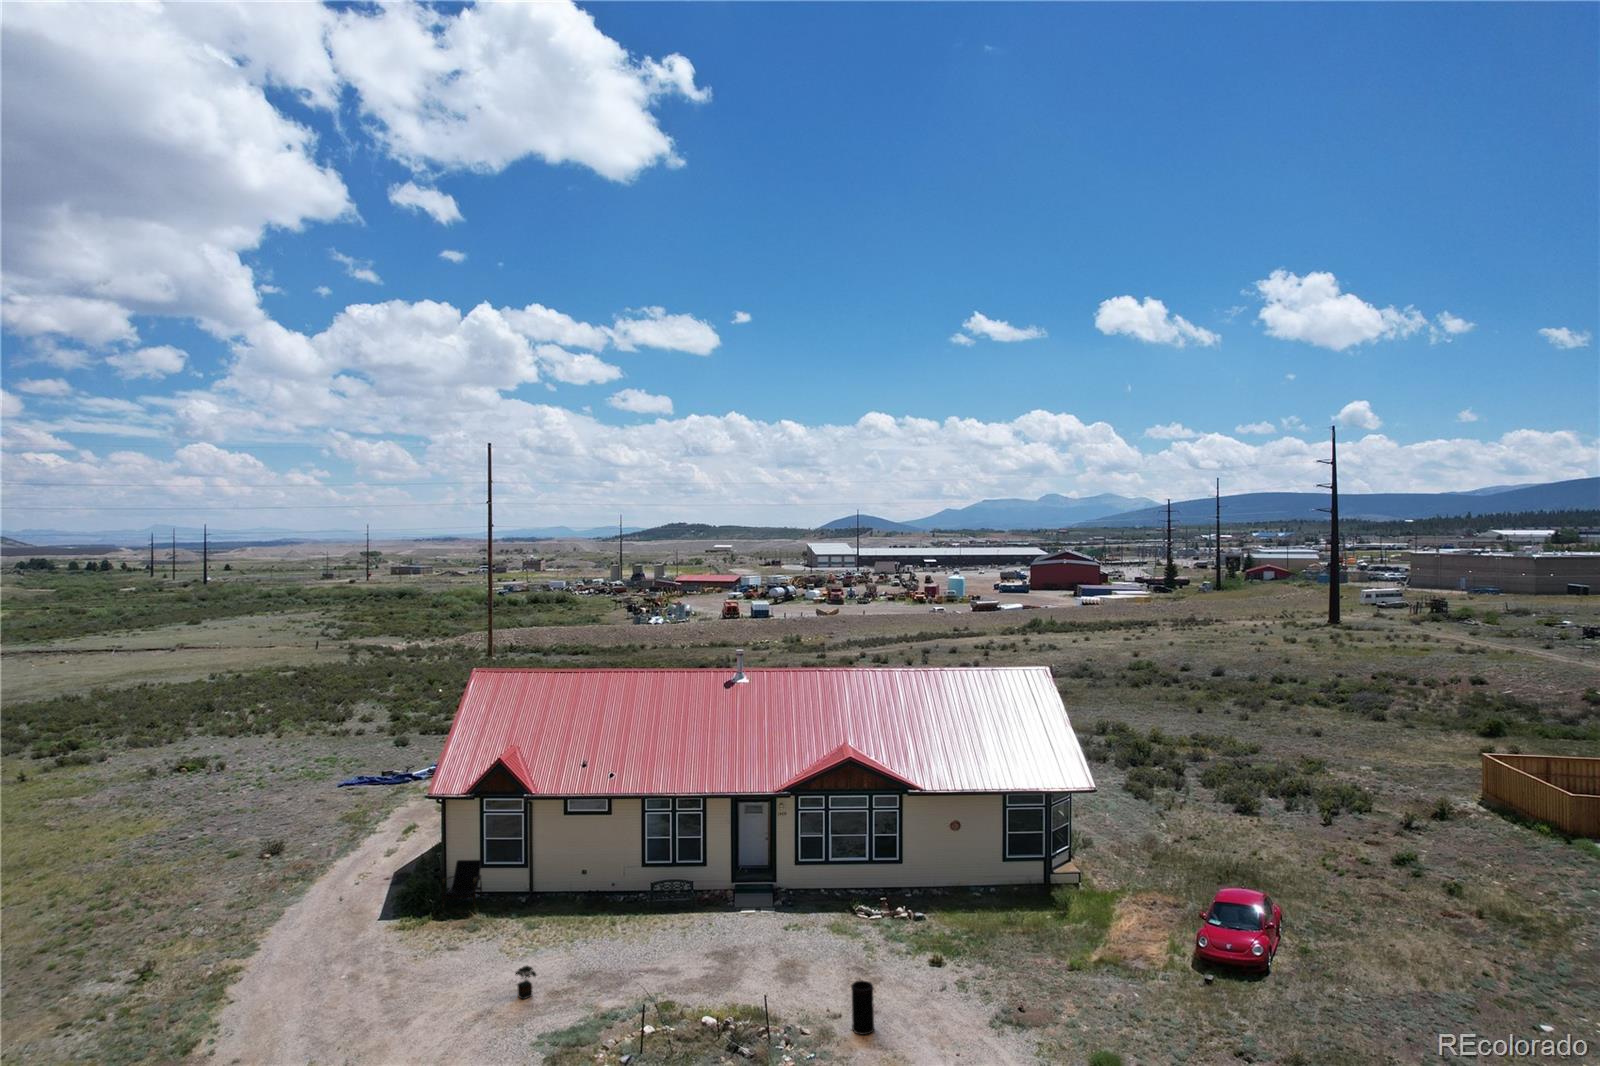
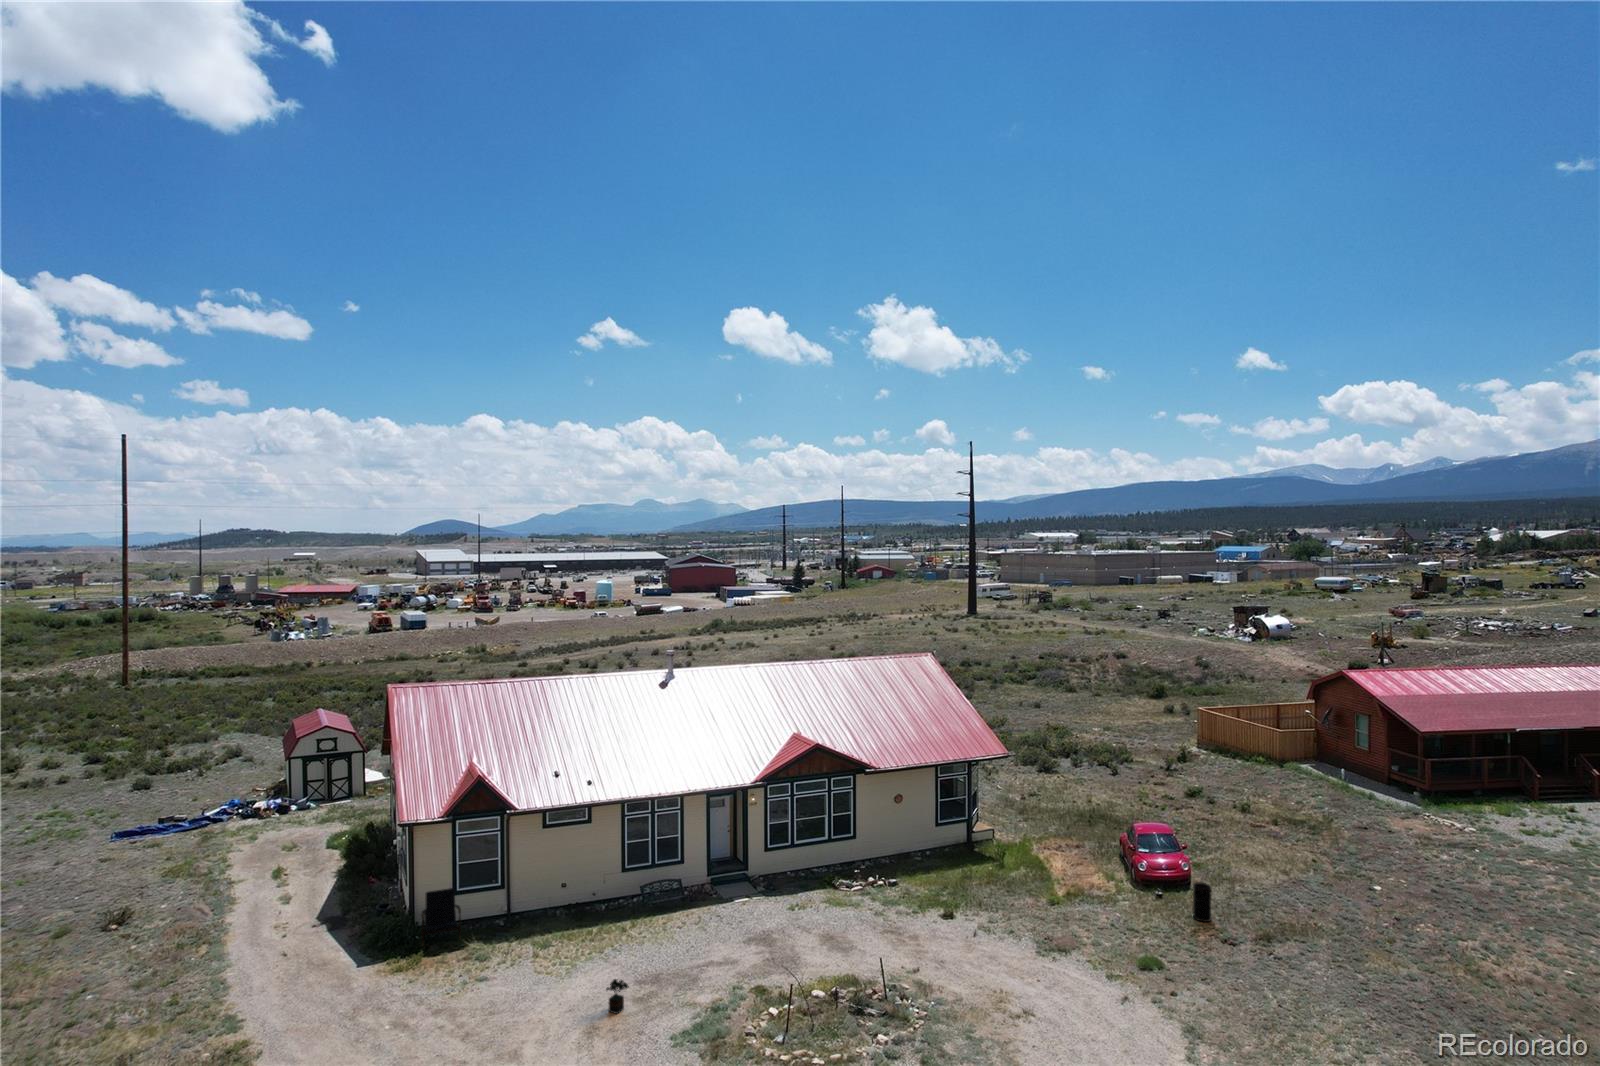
trash can: present [851,981,874,1035] -> present [1193,883,1211,922]

